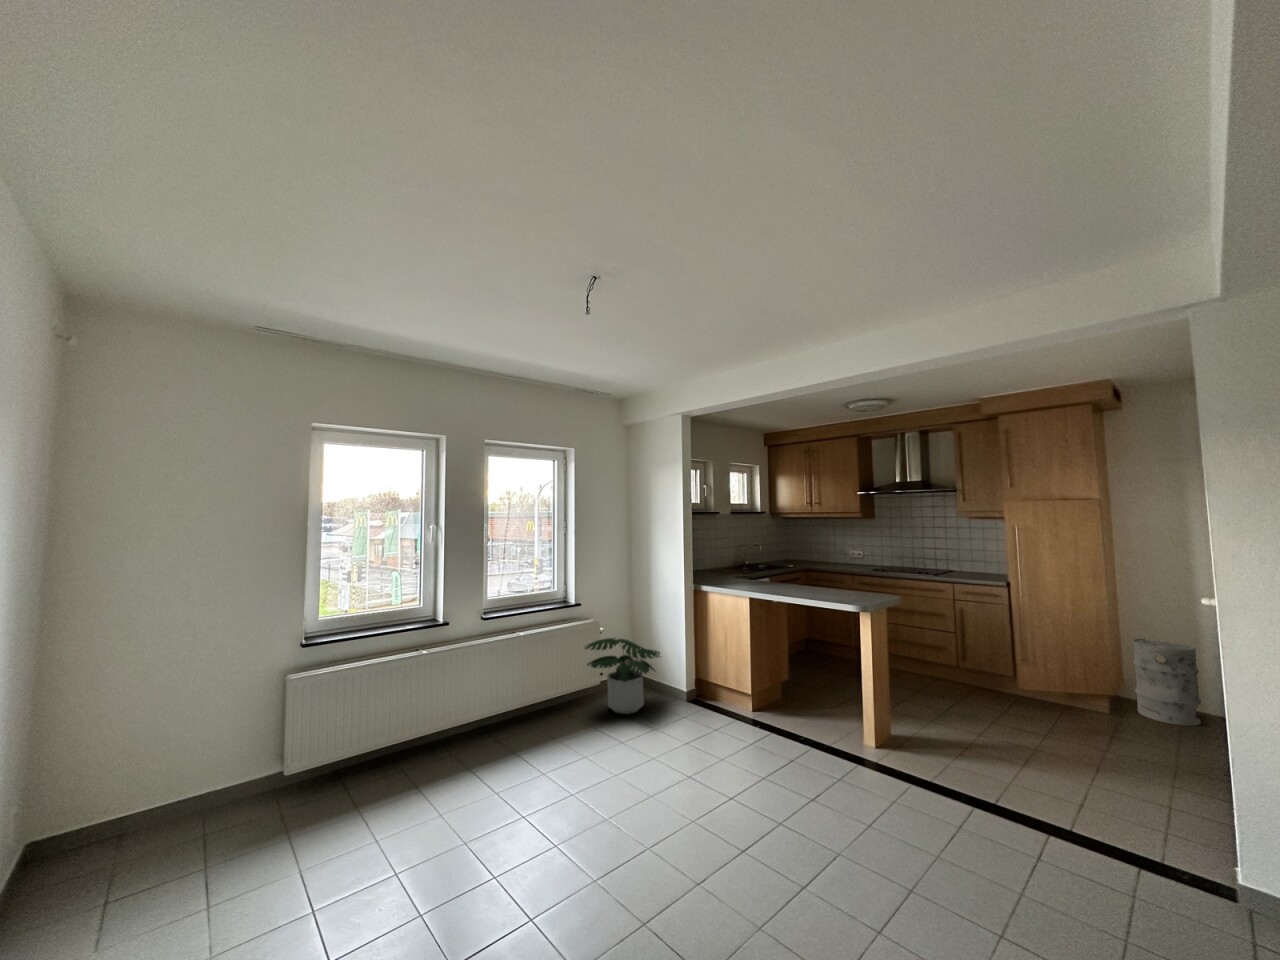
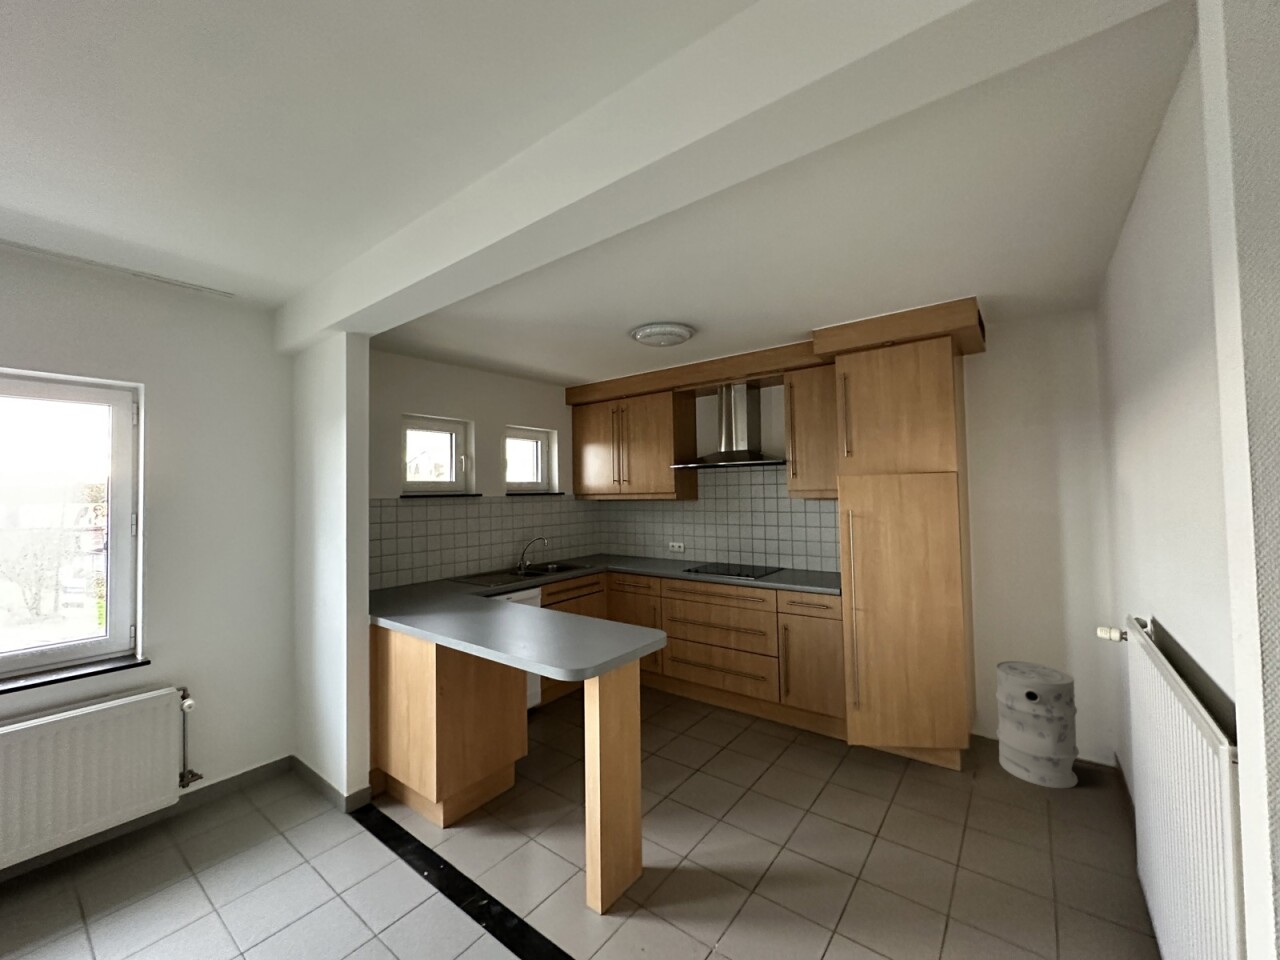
potted plant: present [585,638,660,714] -> none [91,716,302,873]

